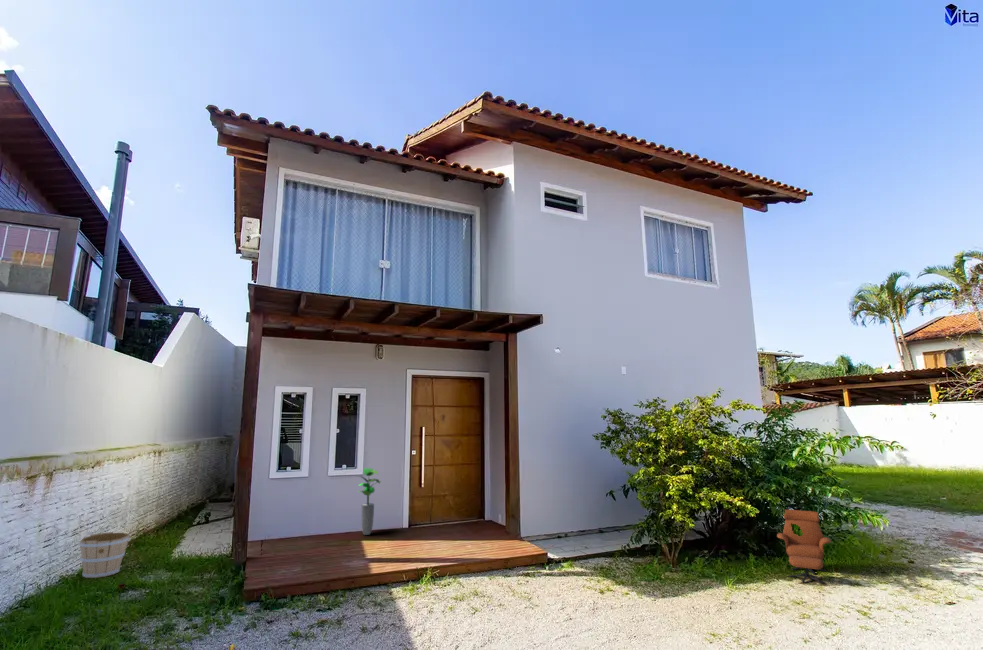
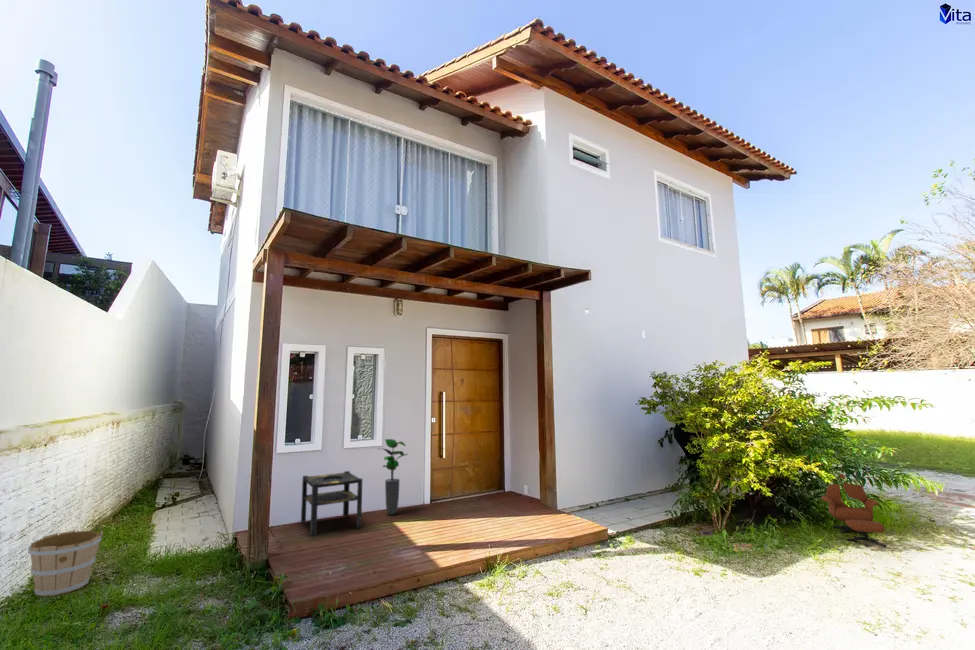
side table: none [288,495,335,547] -> present [301,471,362,536]

